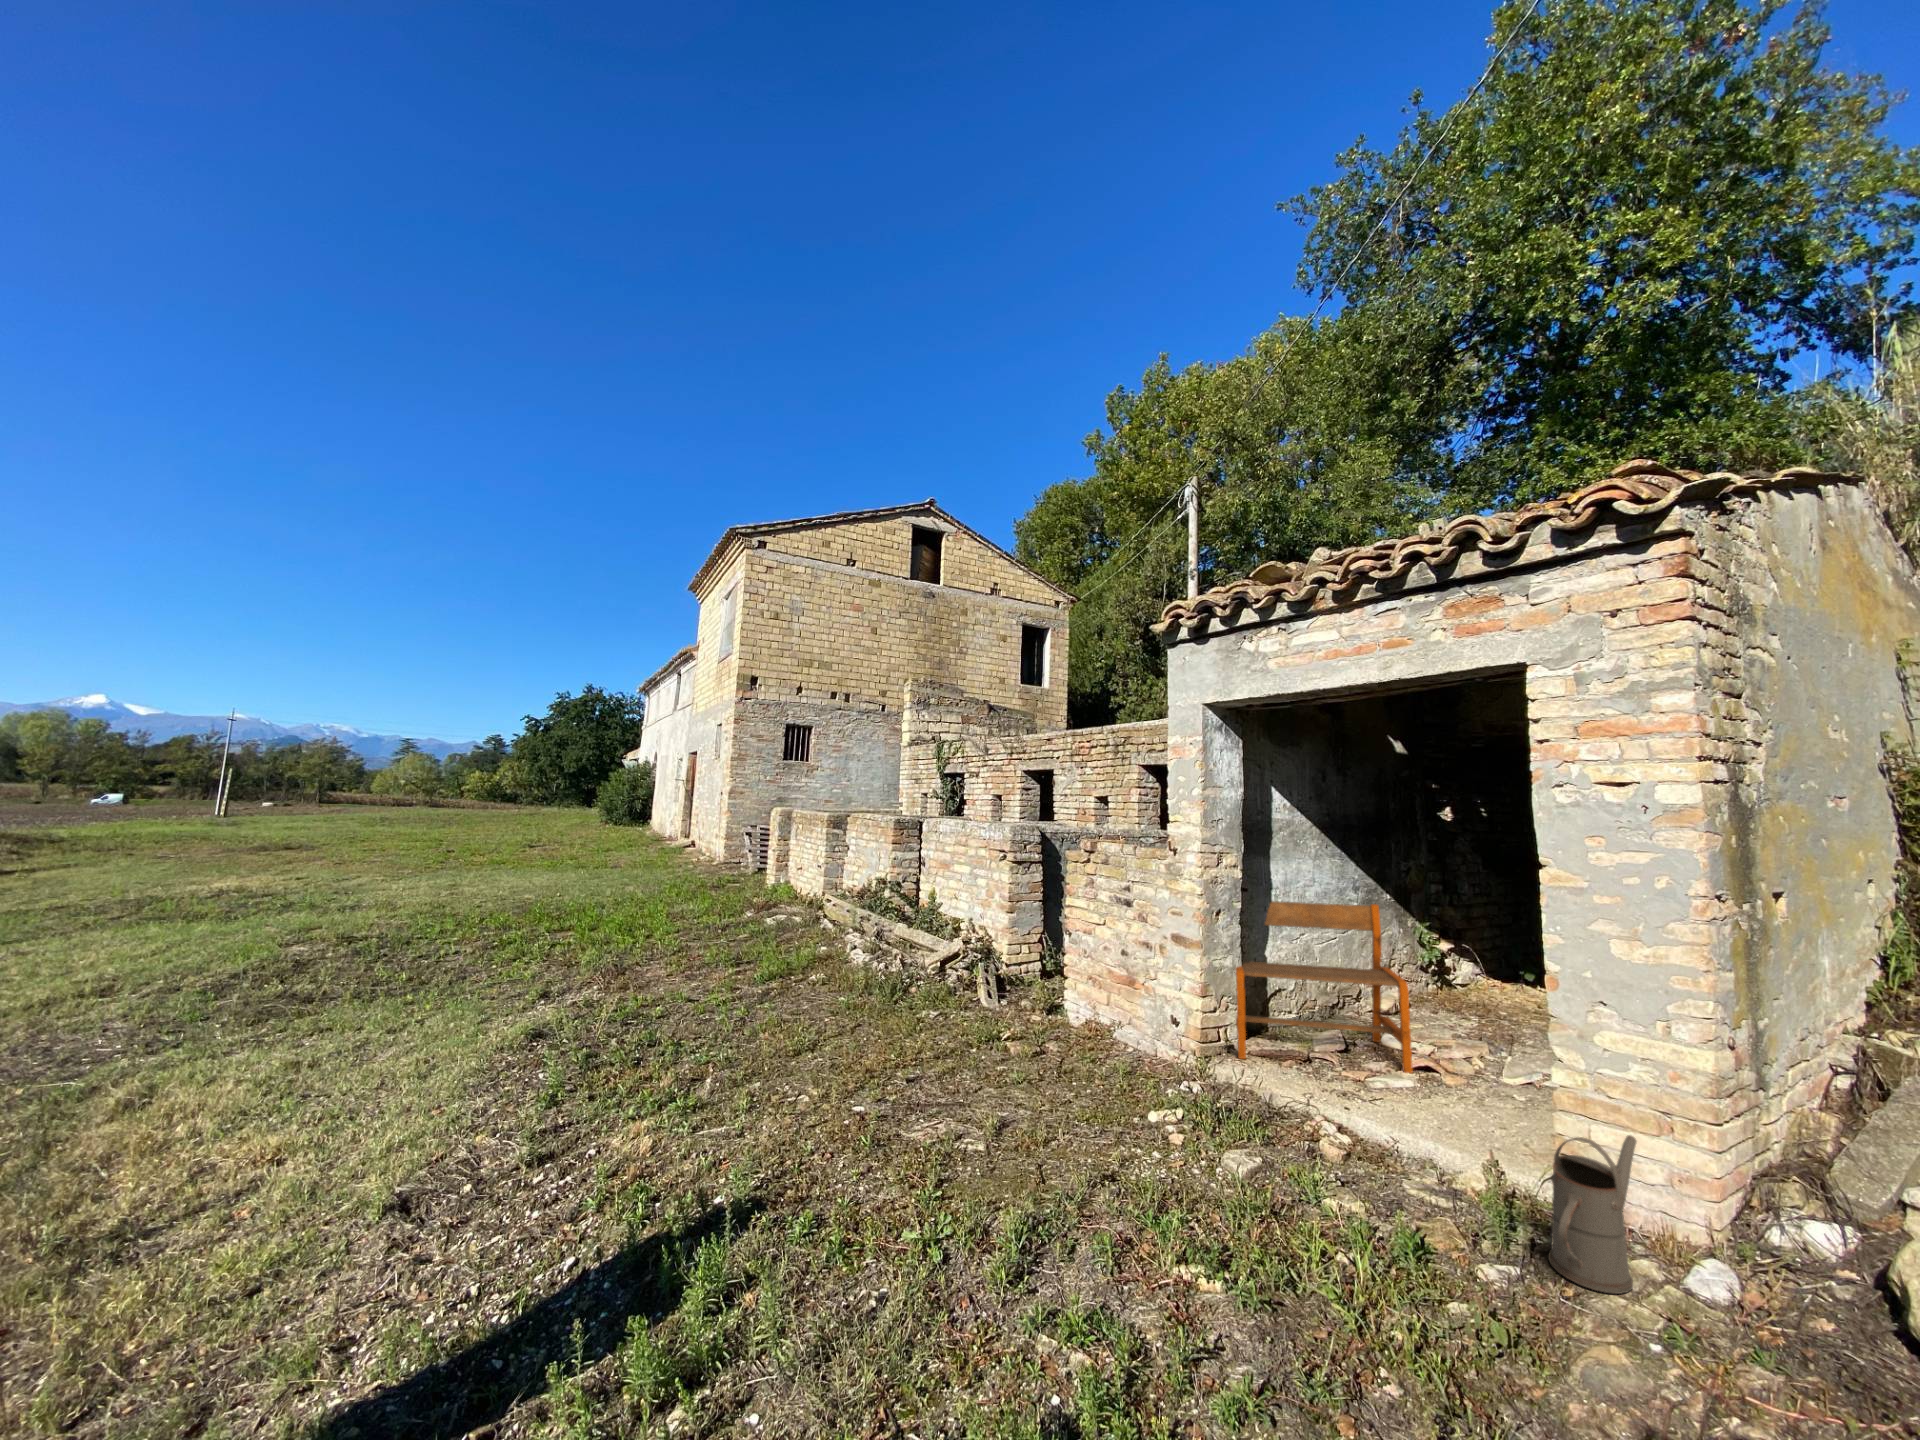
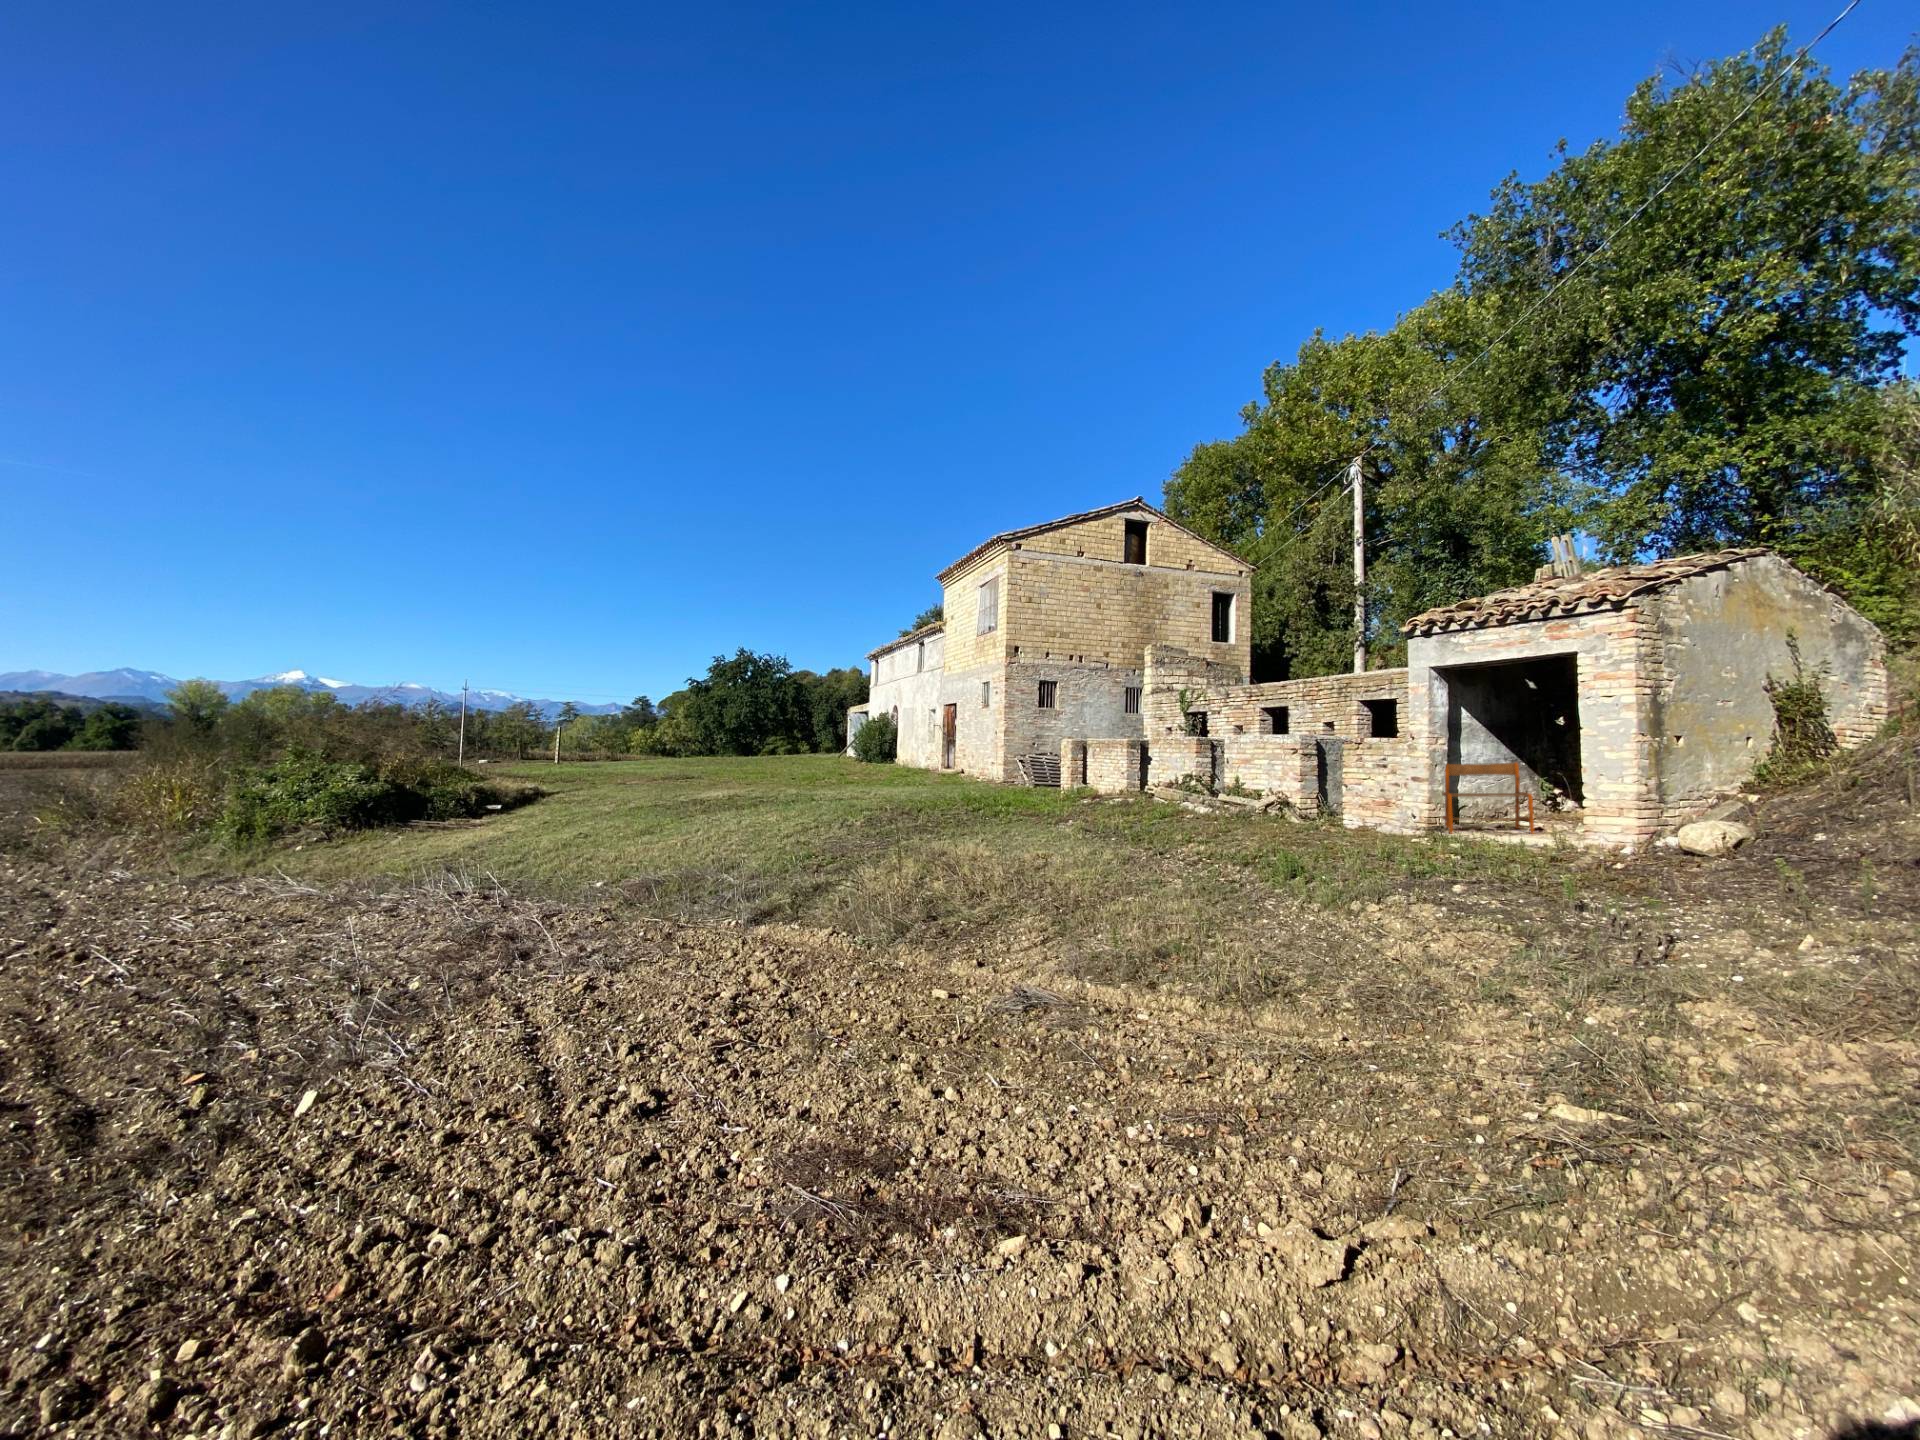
watering can: present [1548,1135,1636,1294] -> none [1578,817,1613,862]

